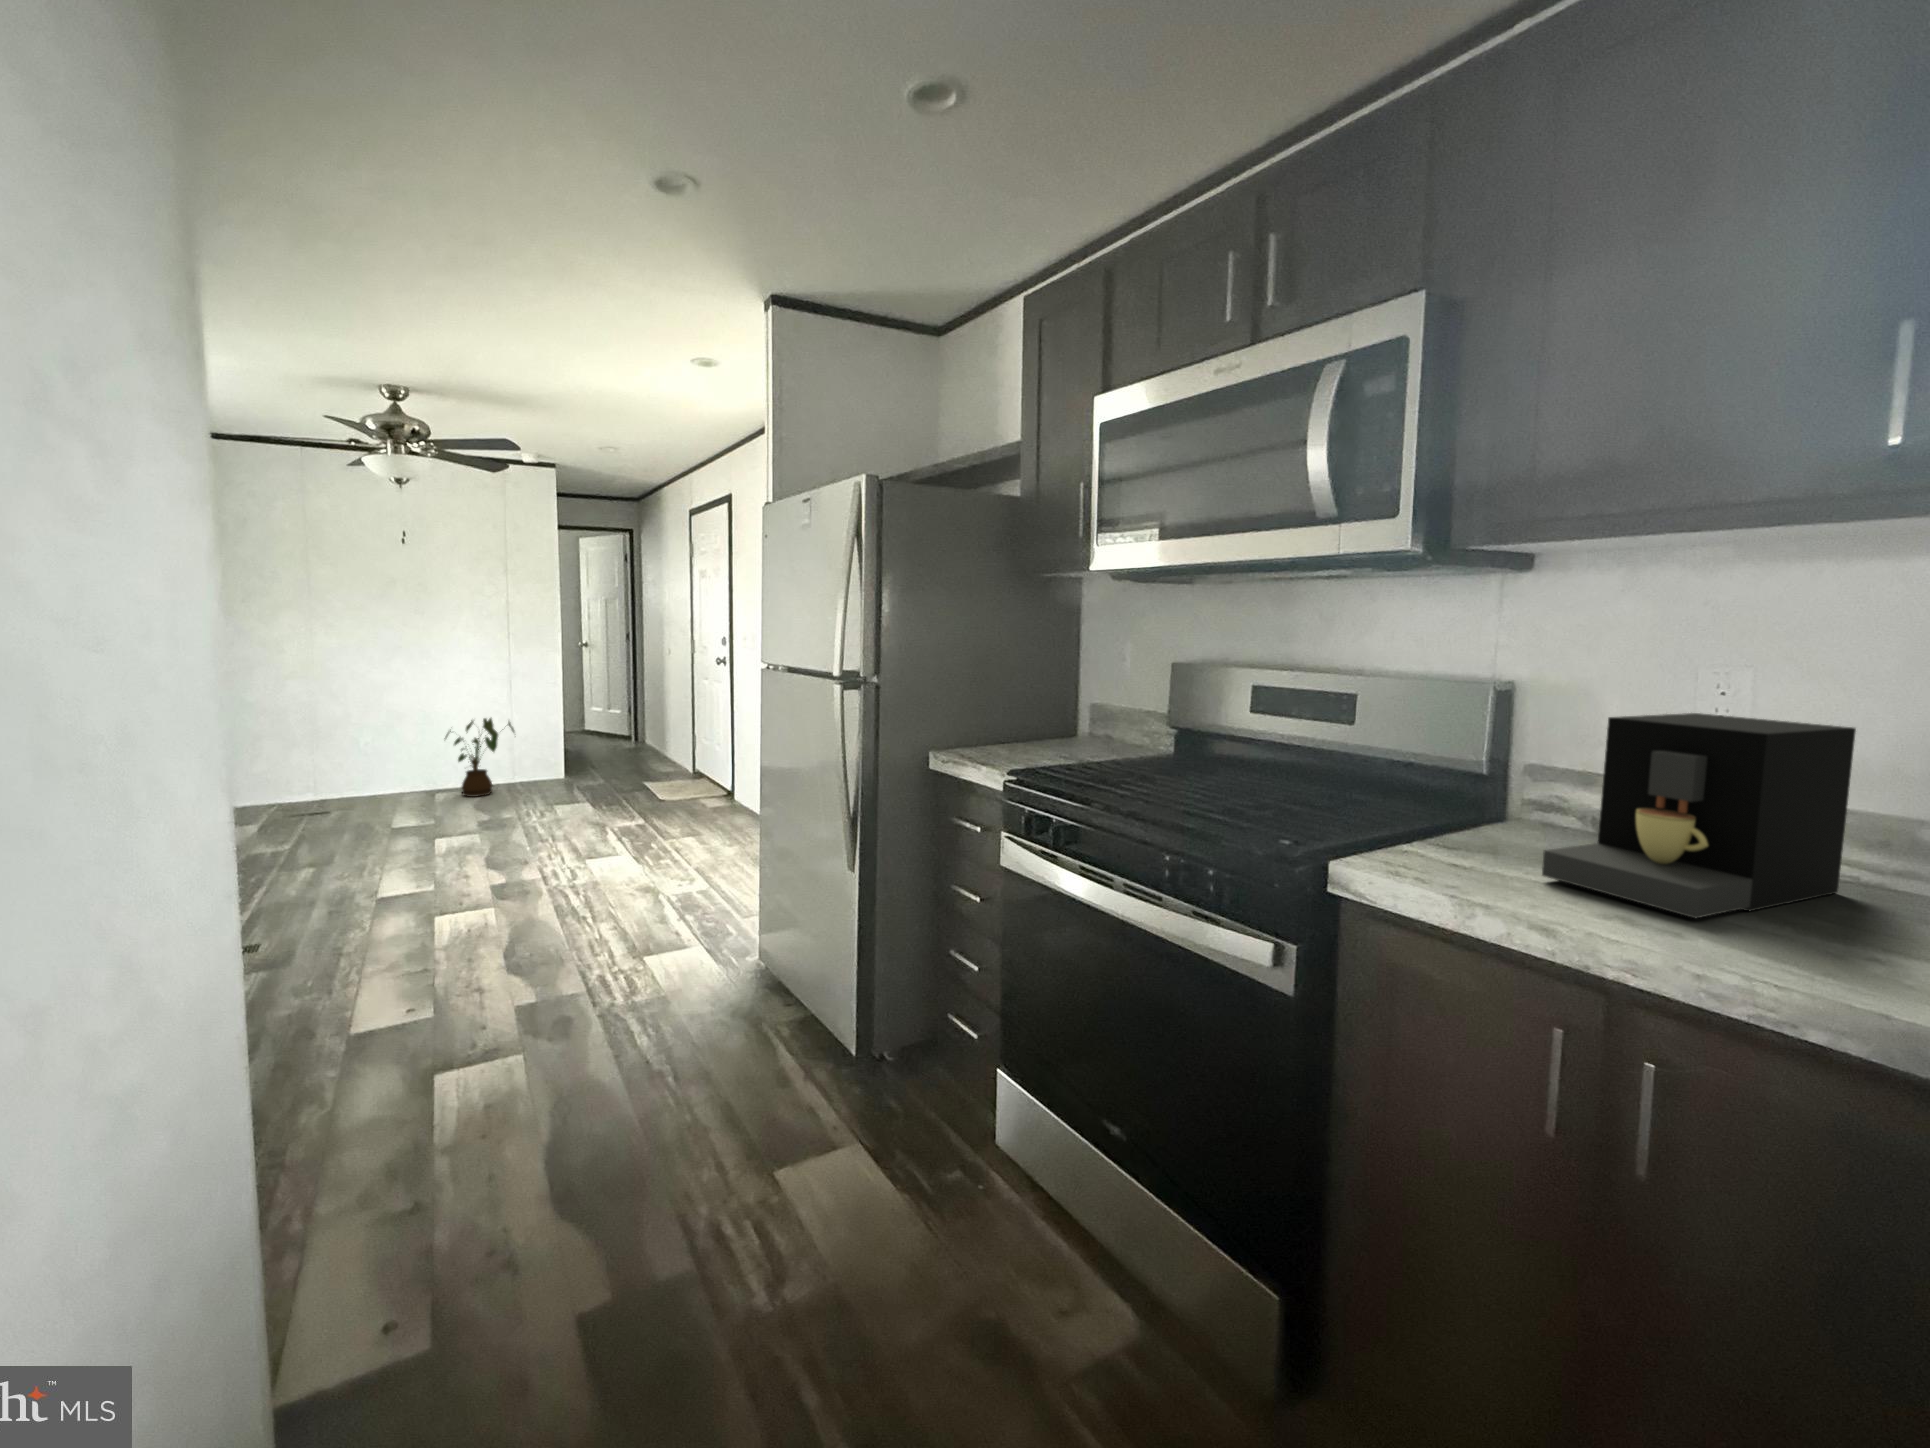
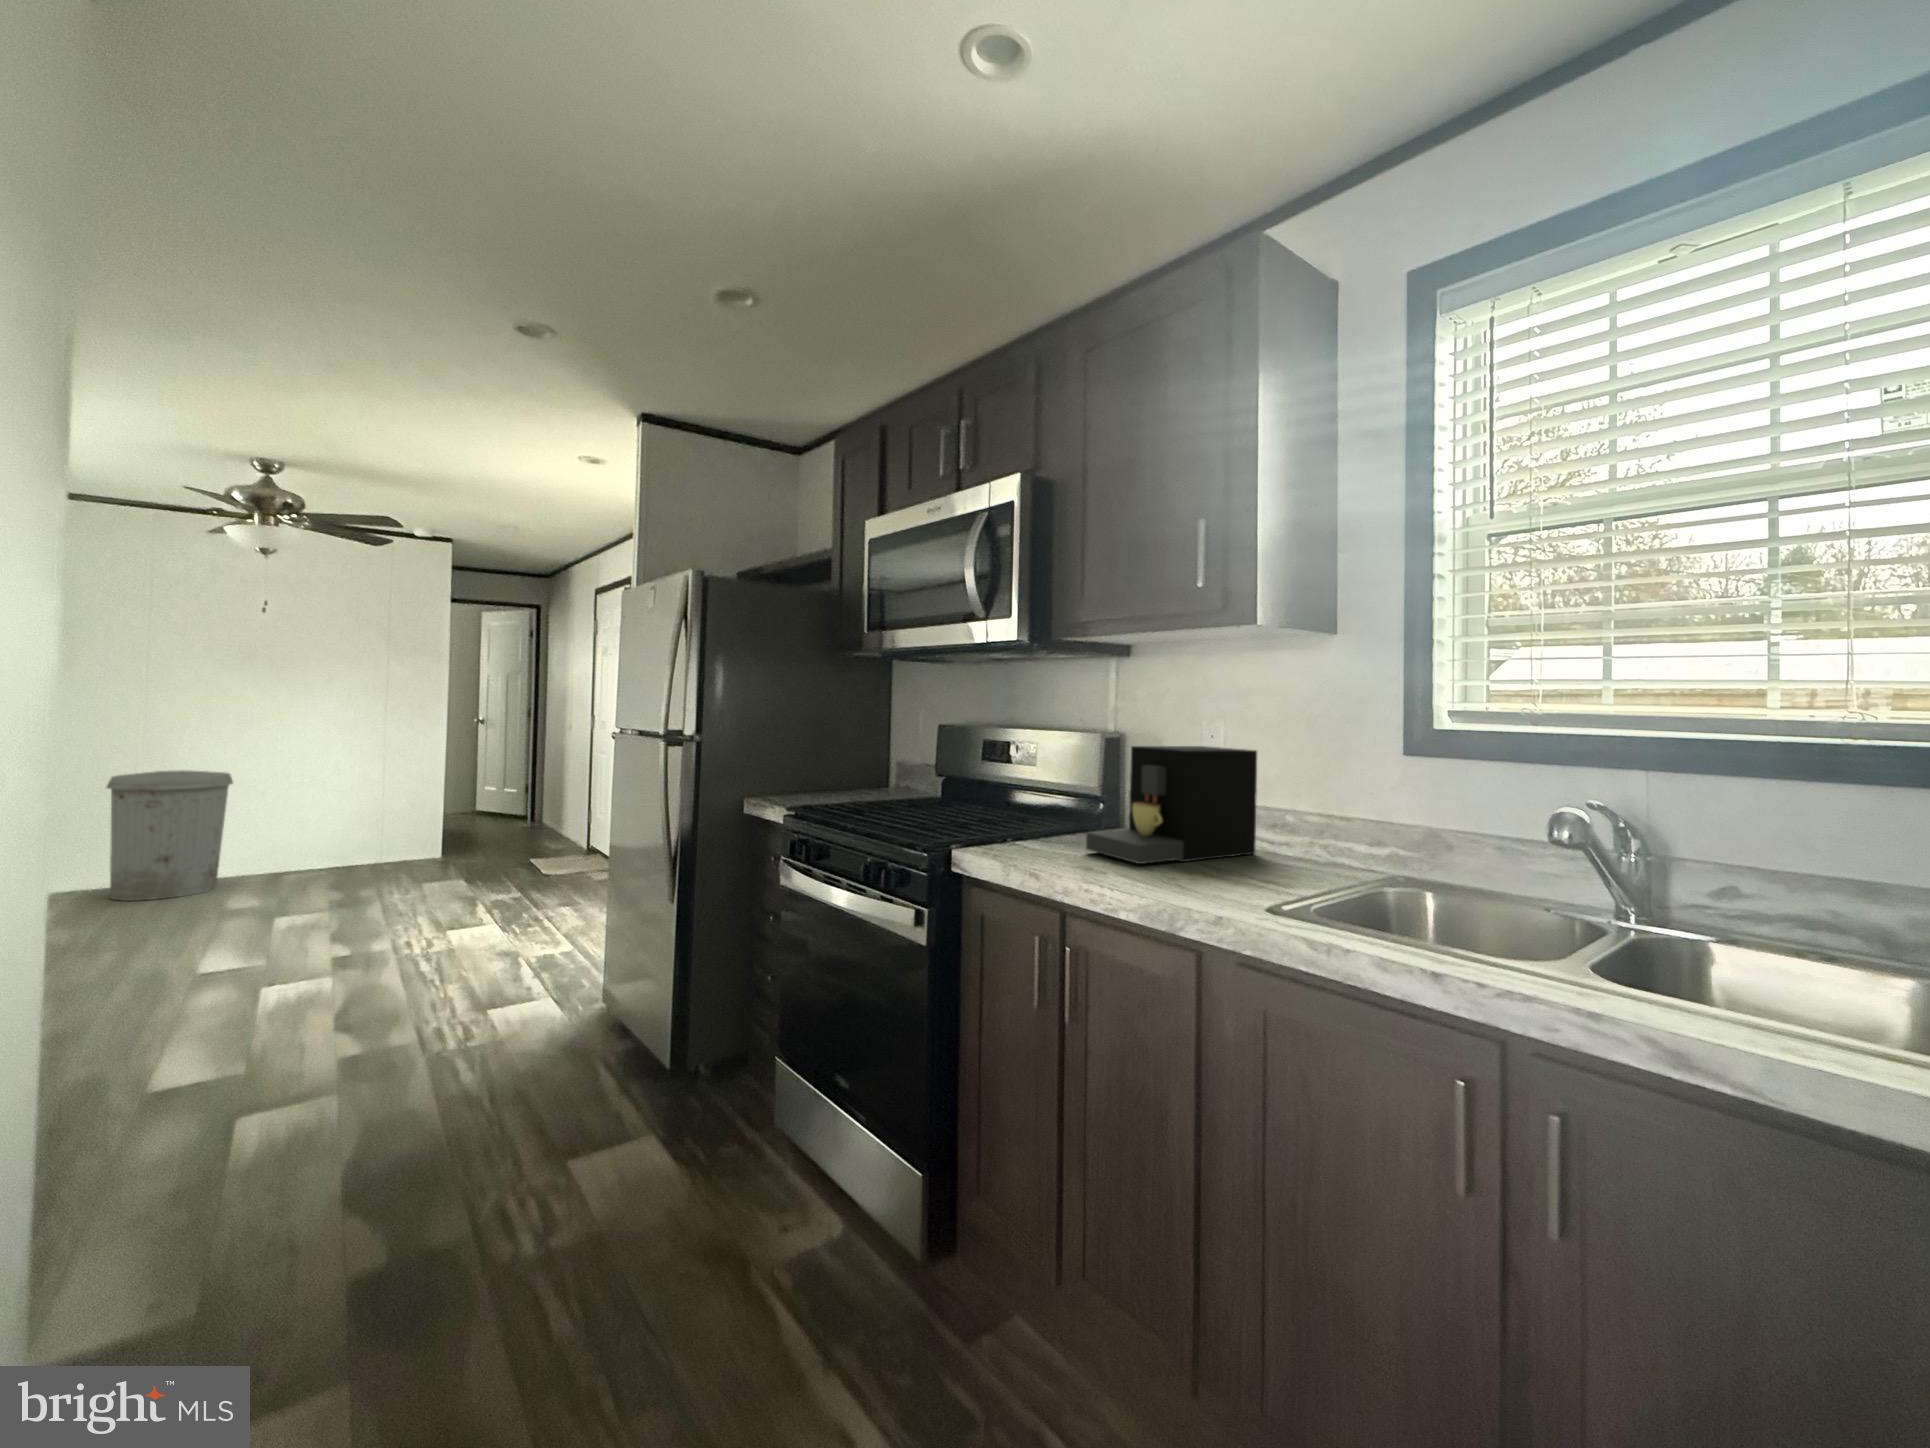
trash can: none [290,697,390,816] -> present [107,770,233,901]
house plant: present [445,718,514,797] -> none [298,793,385,877]

